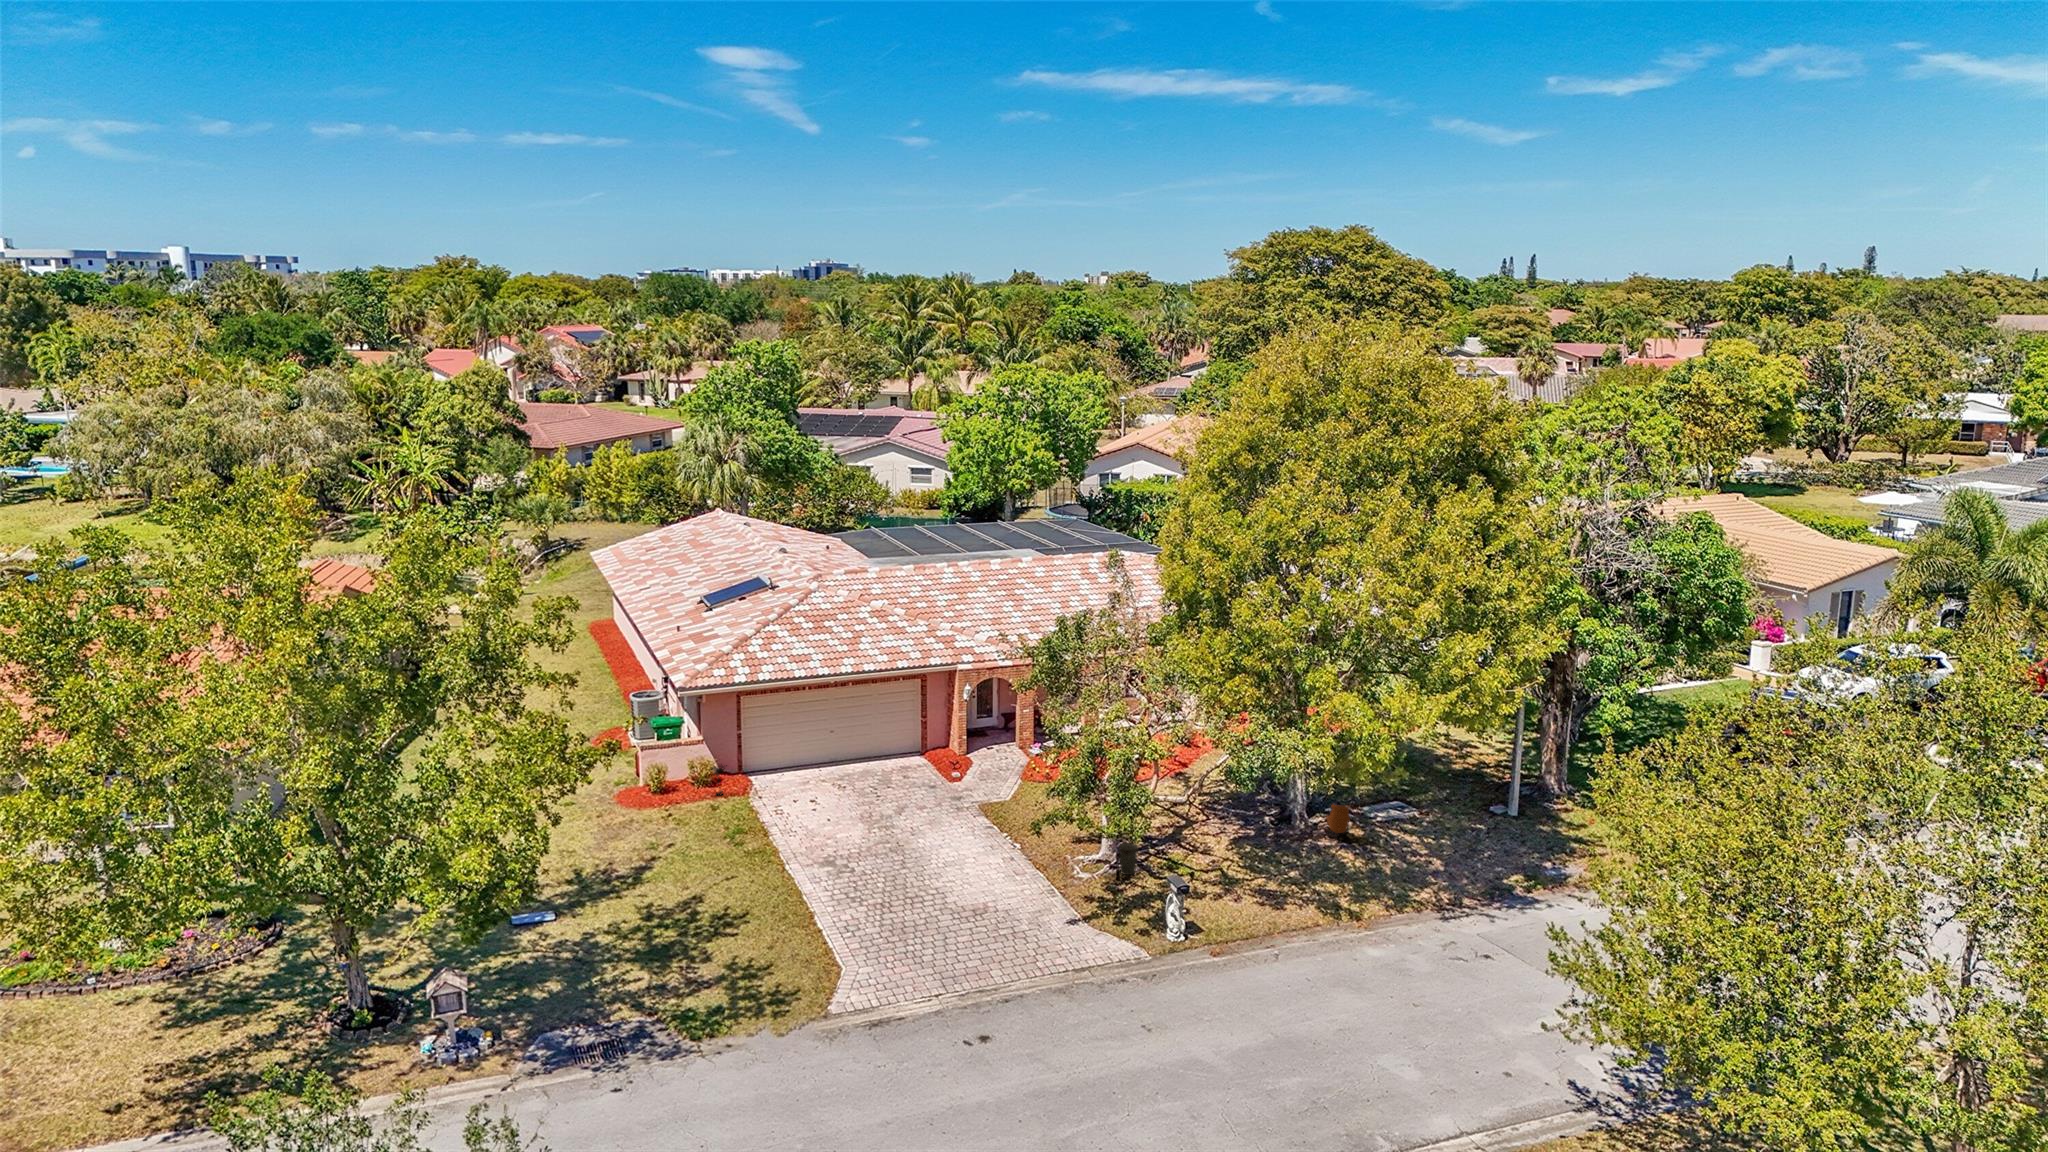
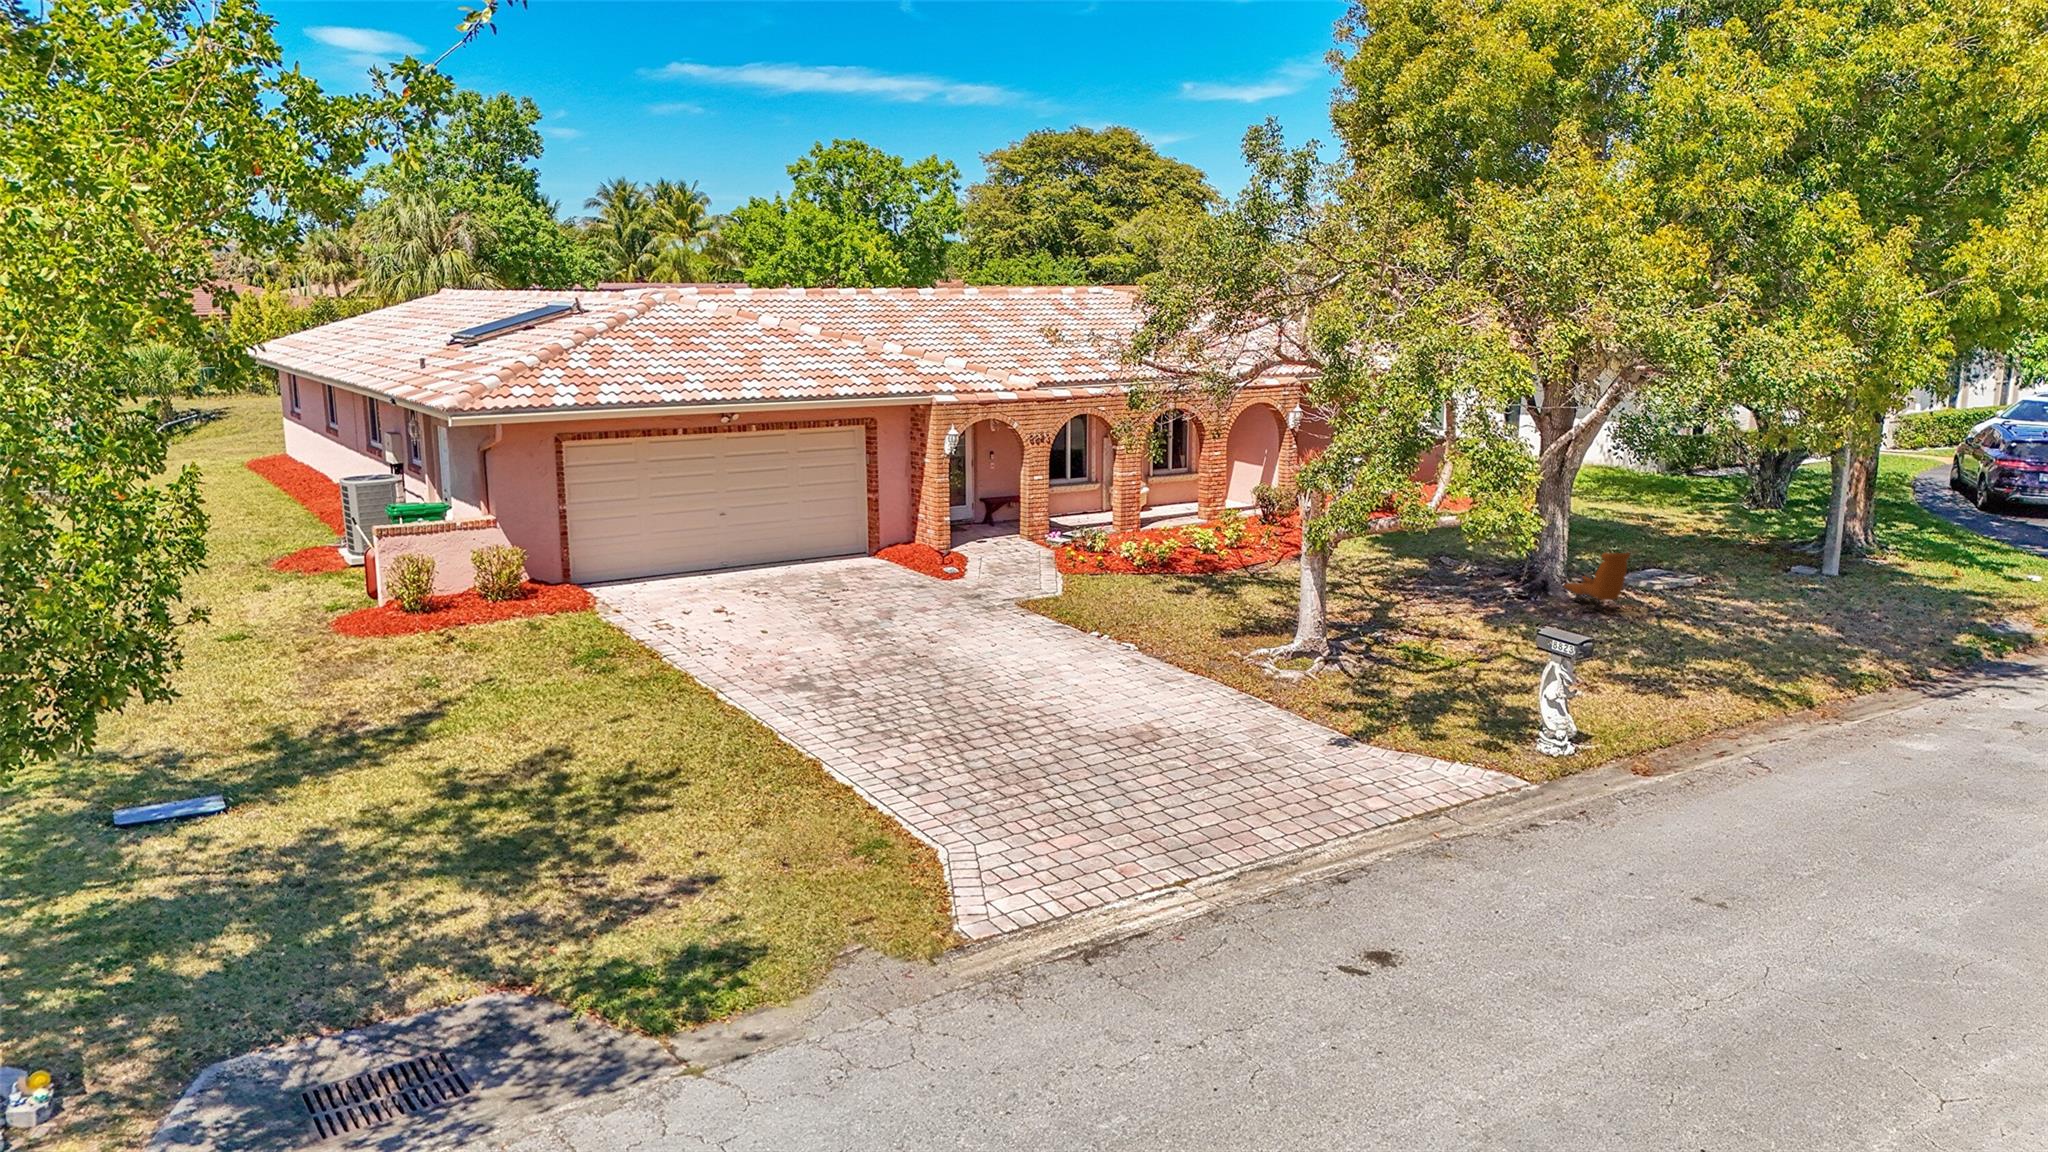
potted plant: present [711,765,727,795] -> none [518,554,552,614]
trash can: present [1119,843,1138,875] -> none [1323,612,1363,670]

